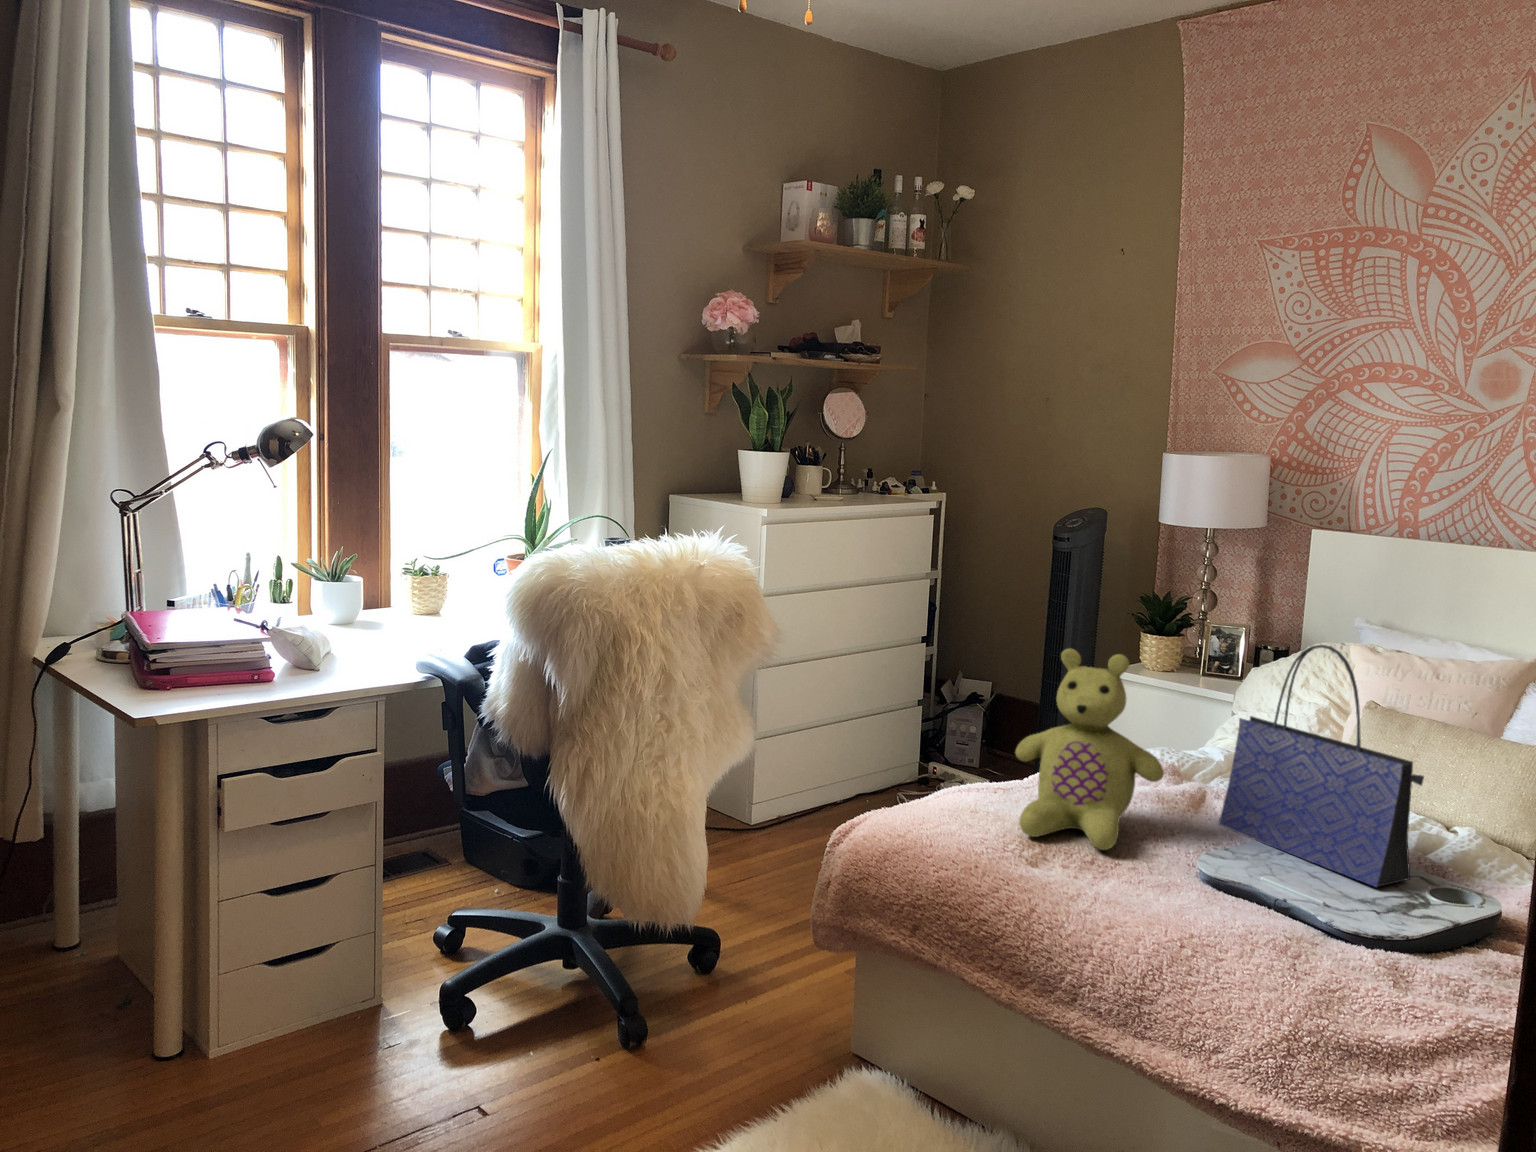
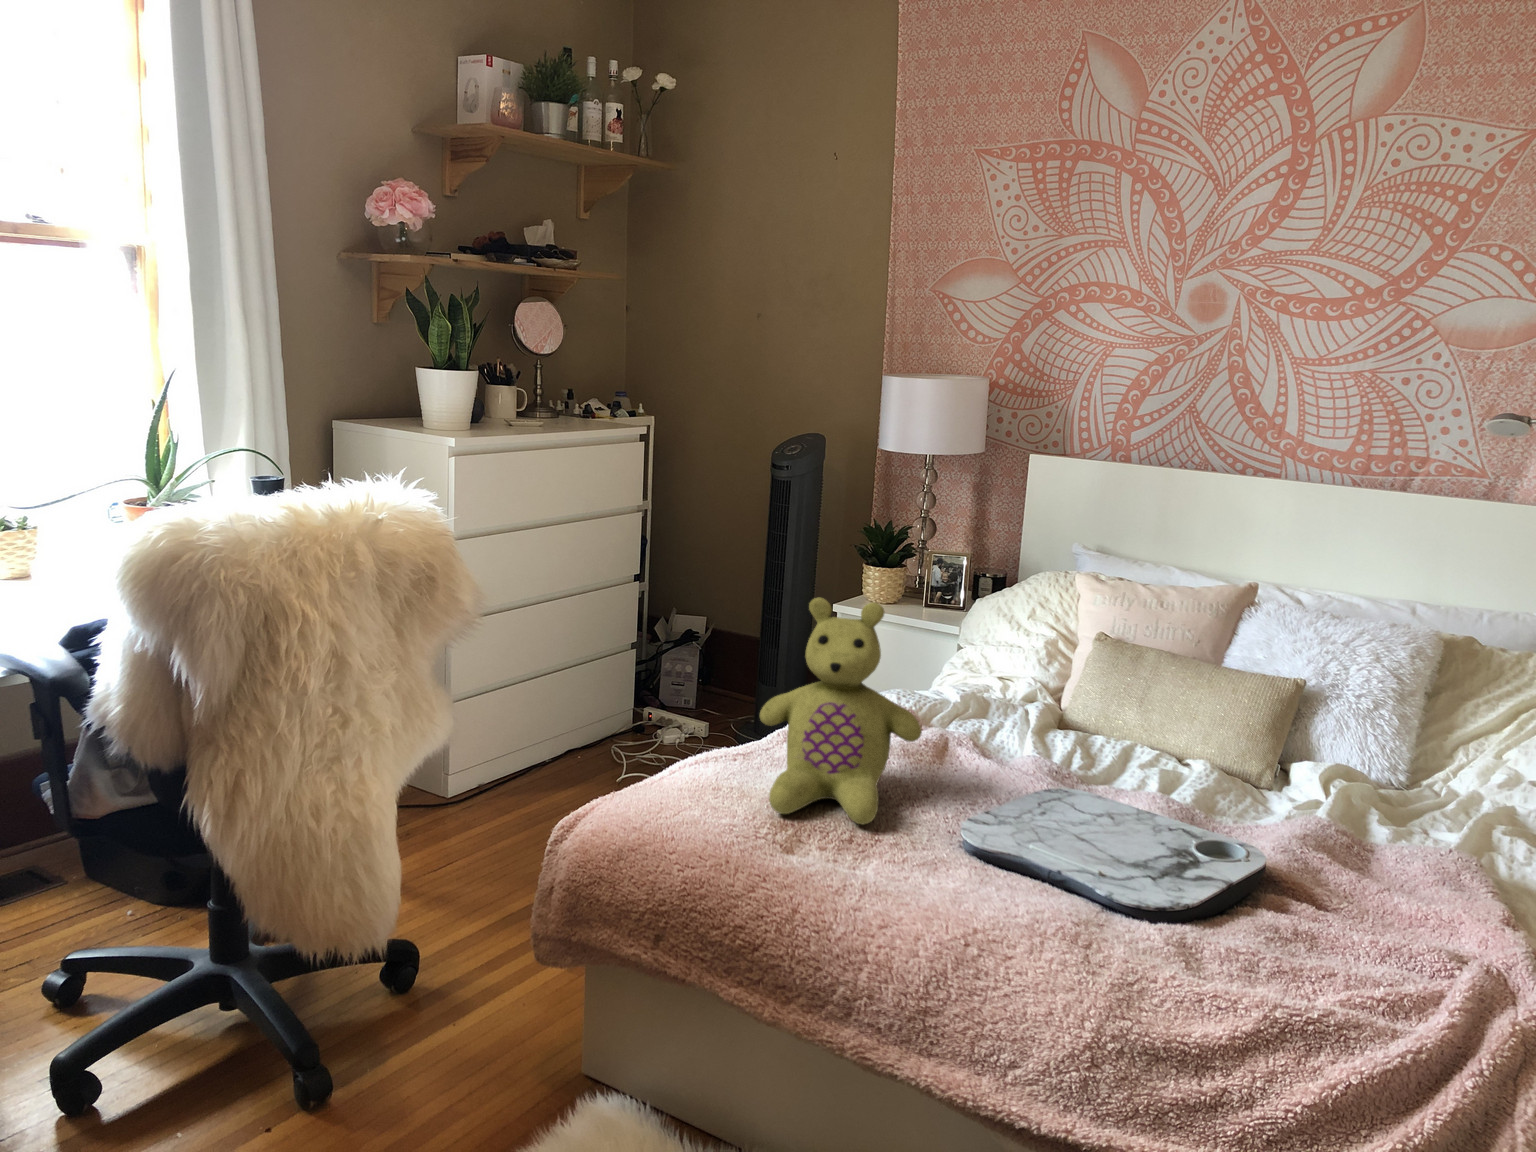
tote bag: present [1219,645,1424,887] -> none [972,584,1189,842]

